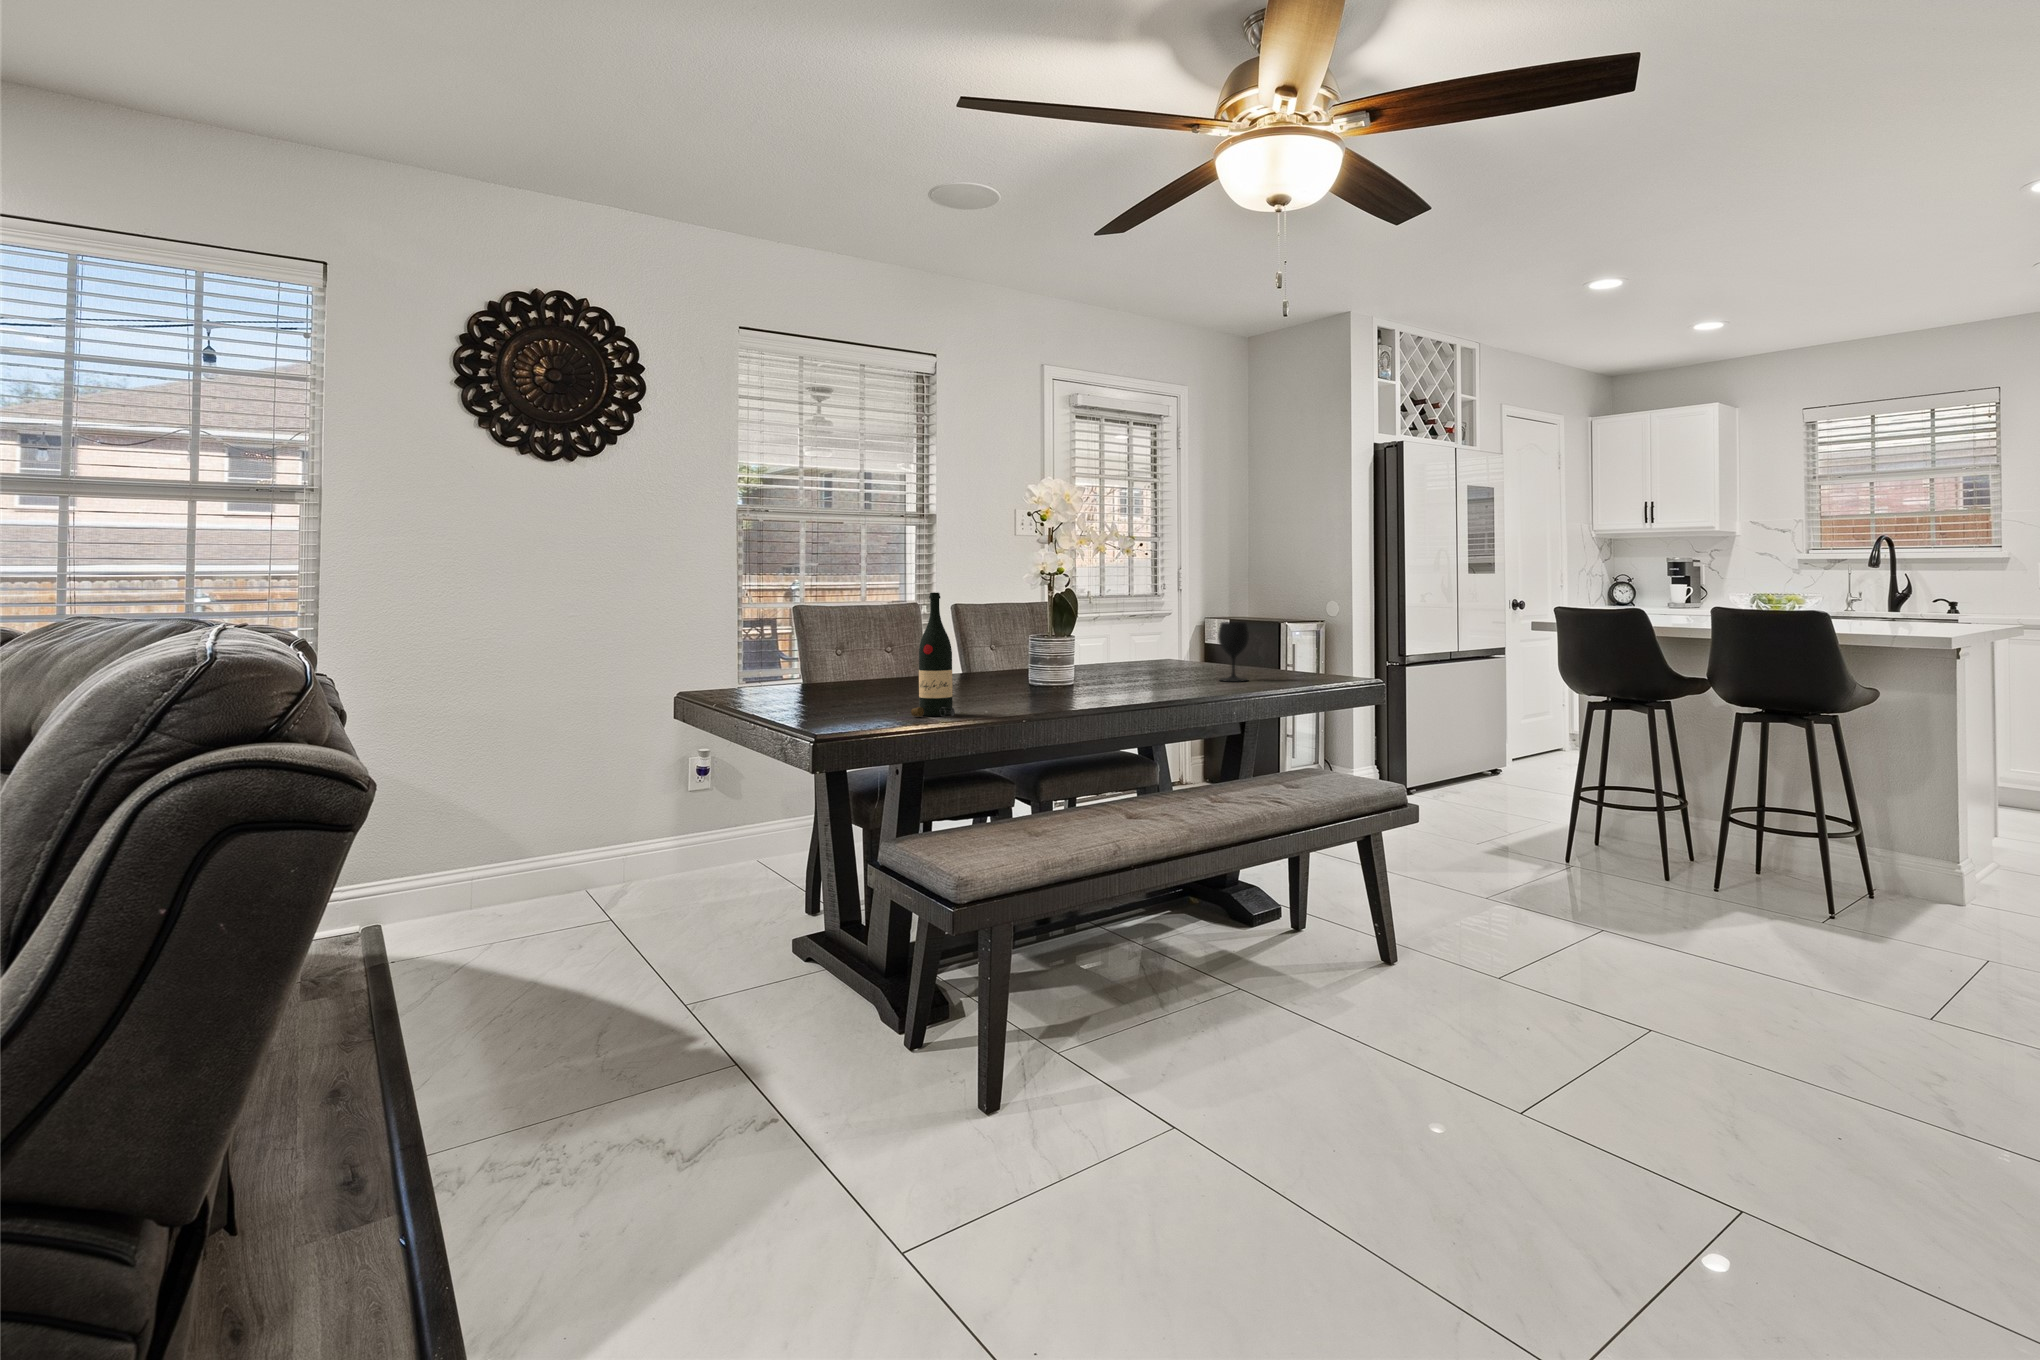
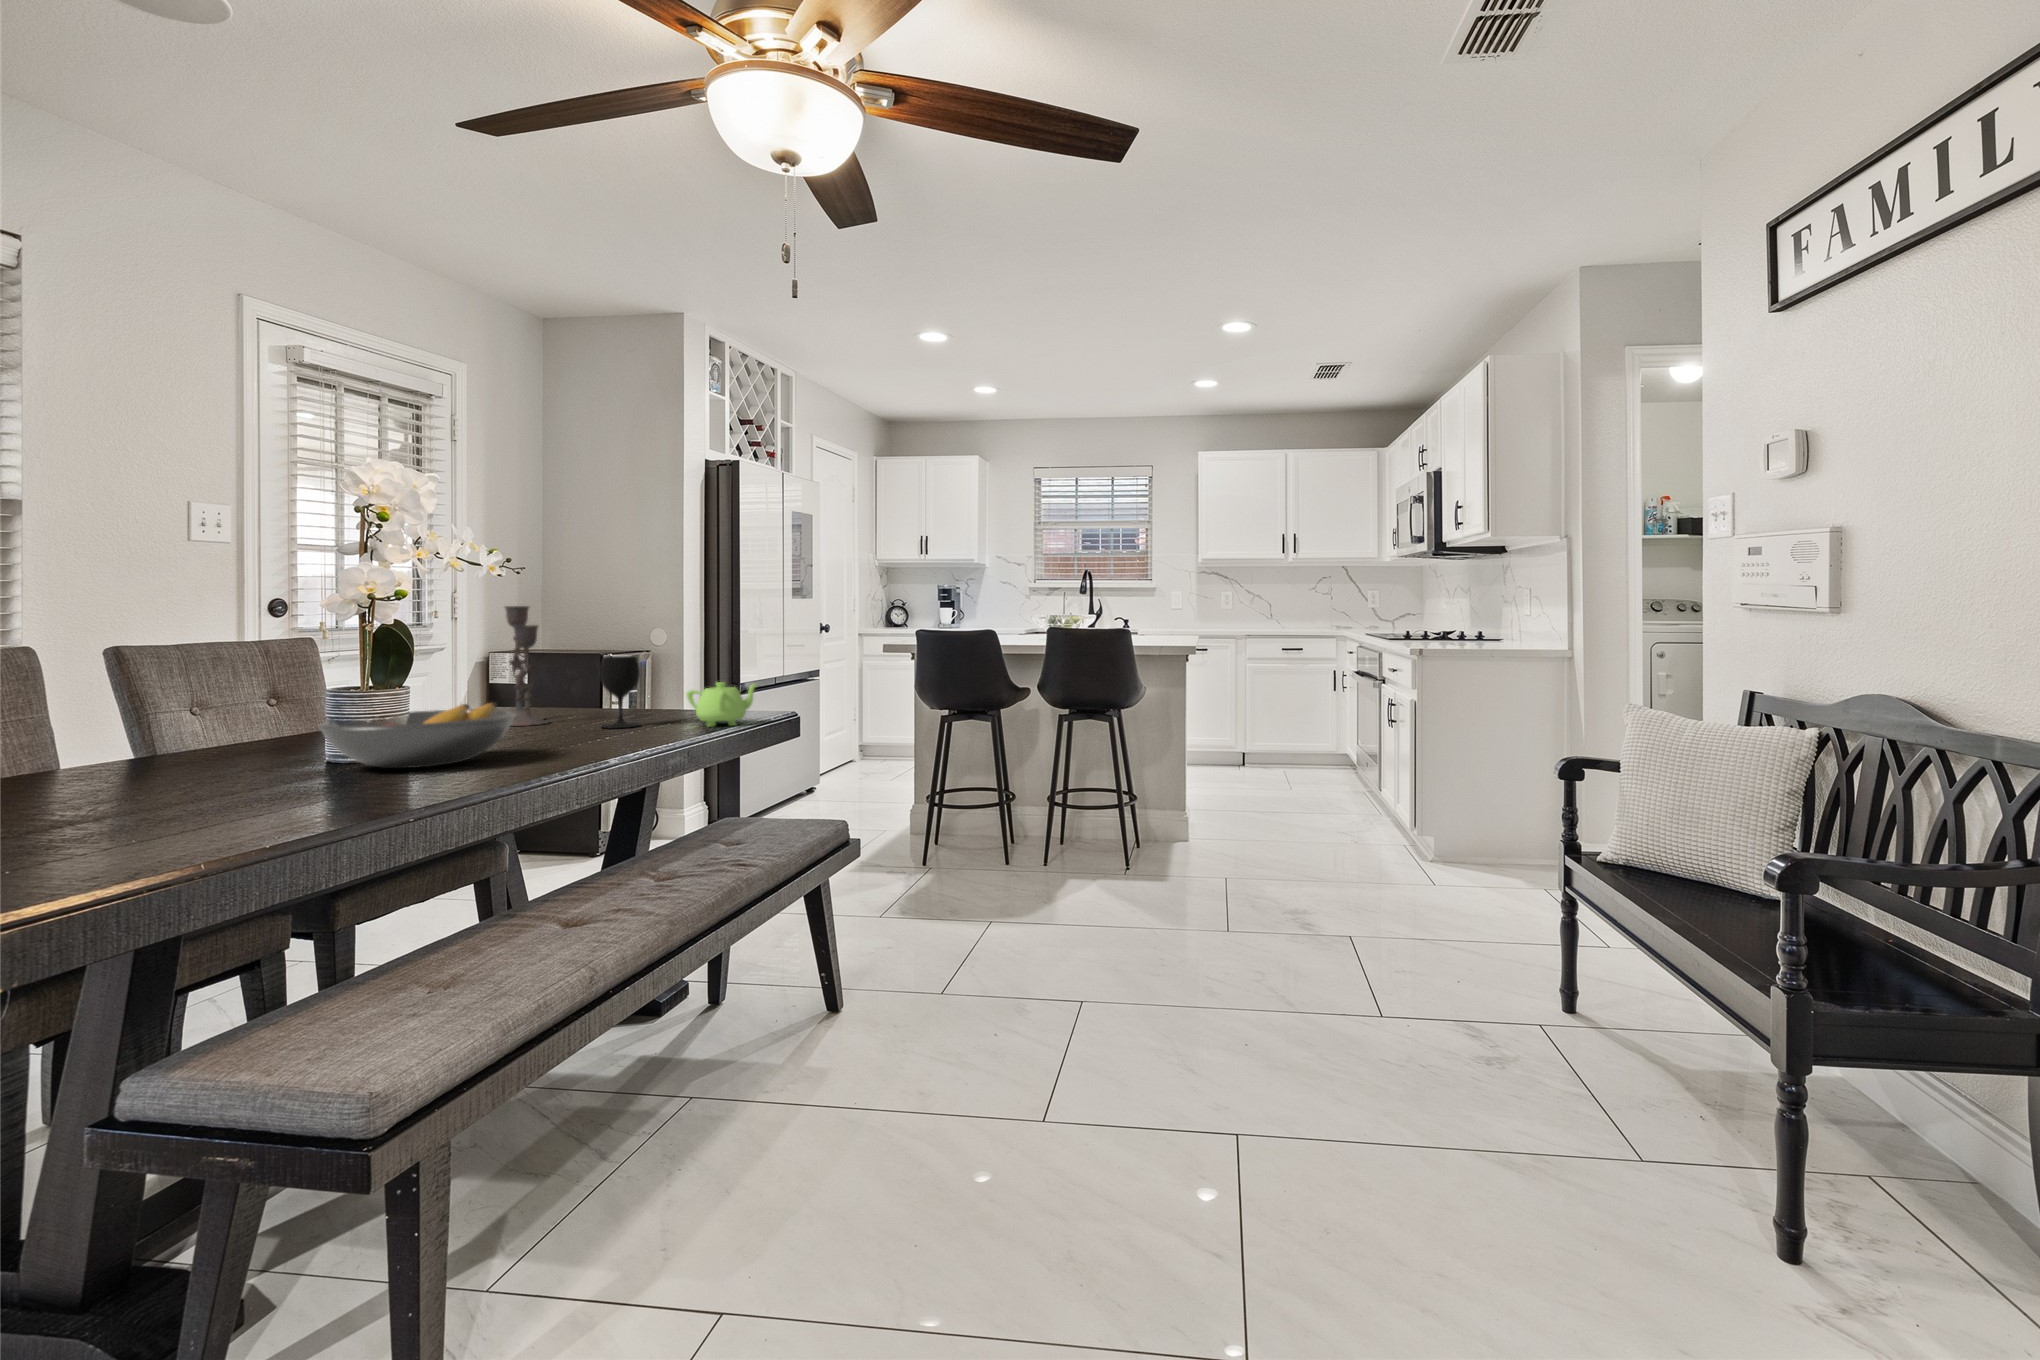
candlestick: none [1159,581,1195,676] -> present [505,606,549,726]
wine bottle: present [911,593,955,717] -> none [176,627,275,838]
teapot: none [1279,647,1341,686] -> present [686,682,757,727]
fruit bowl: none [1016,652,1132,694] -> present [319,702,516,768]

